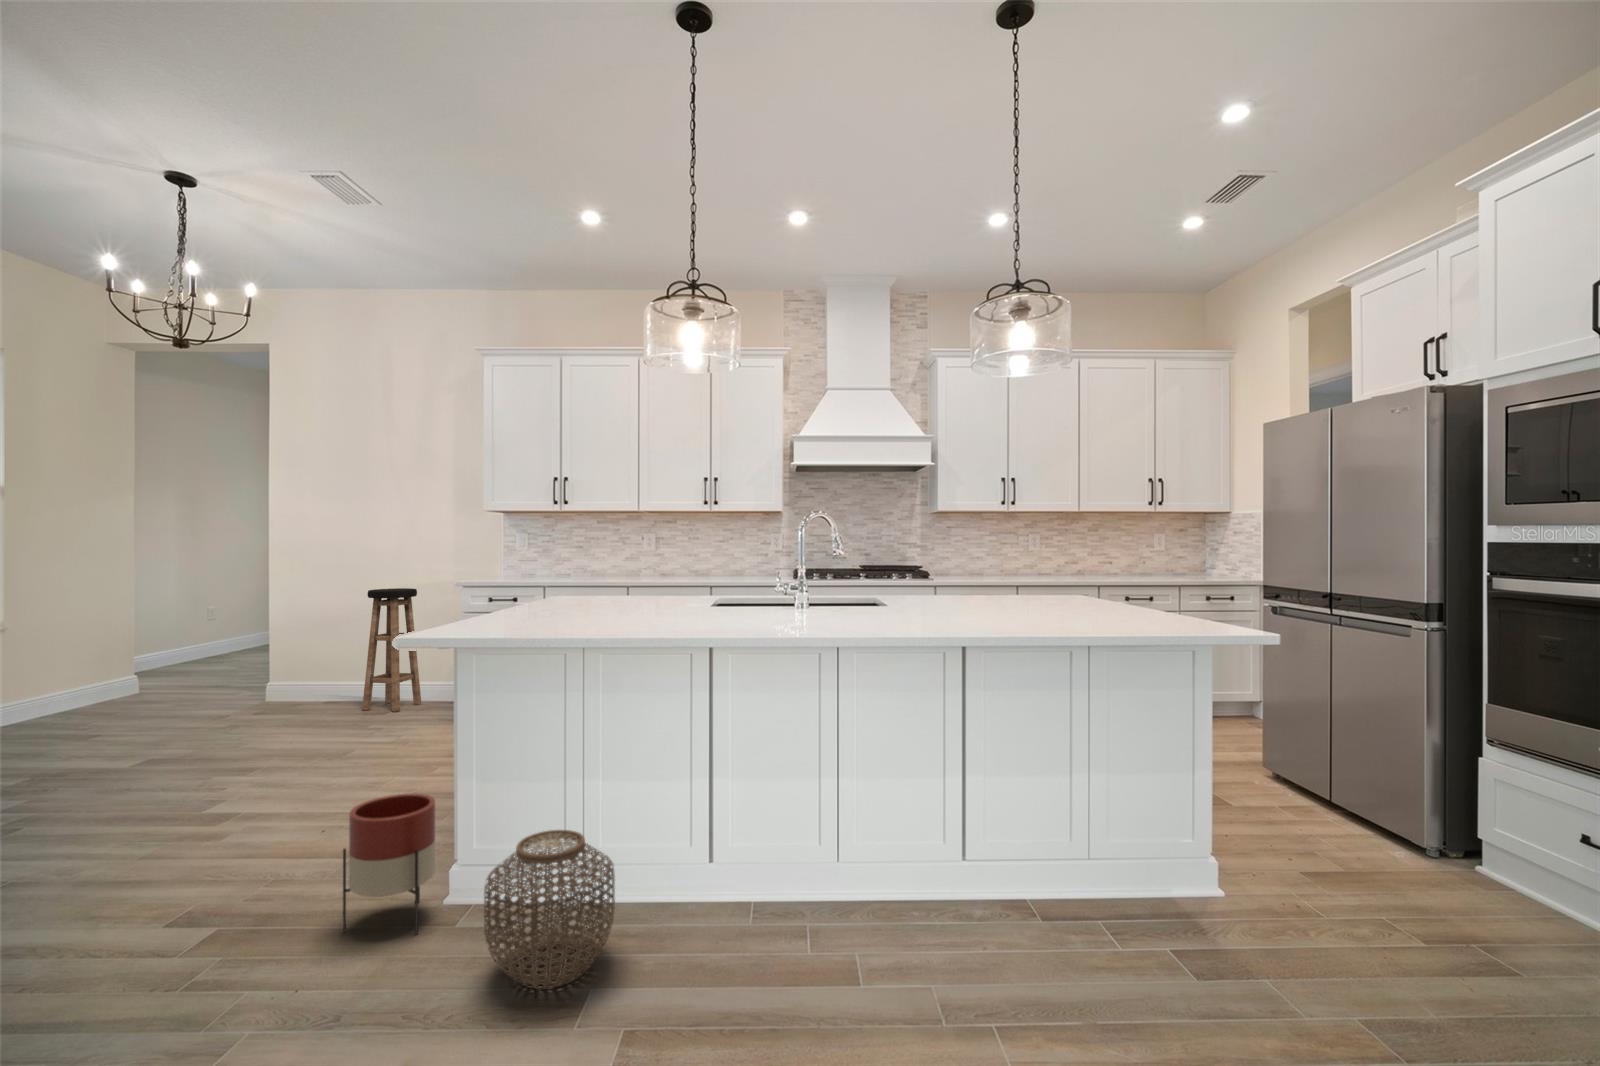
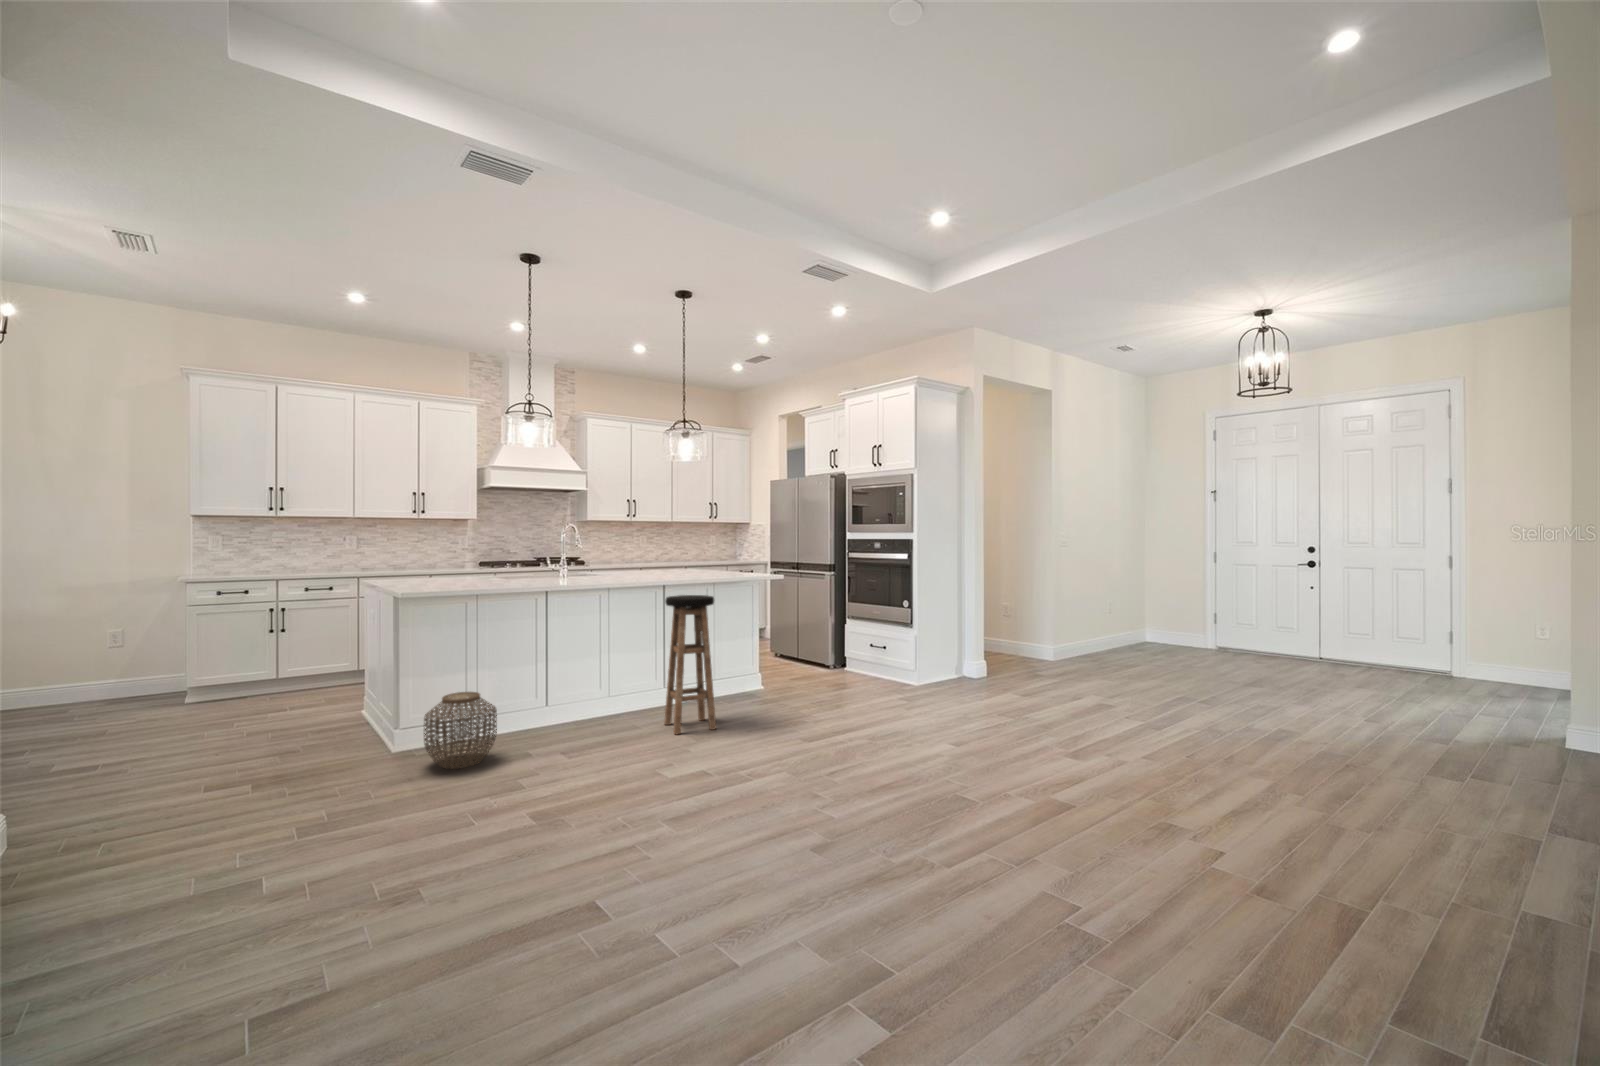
bar stool: present [362,588,421,712] -> present [664,595,716,735]
planter: present [343,793,436,934] -> none [296,695,355,779]

